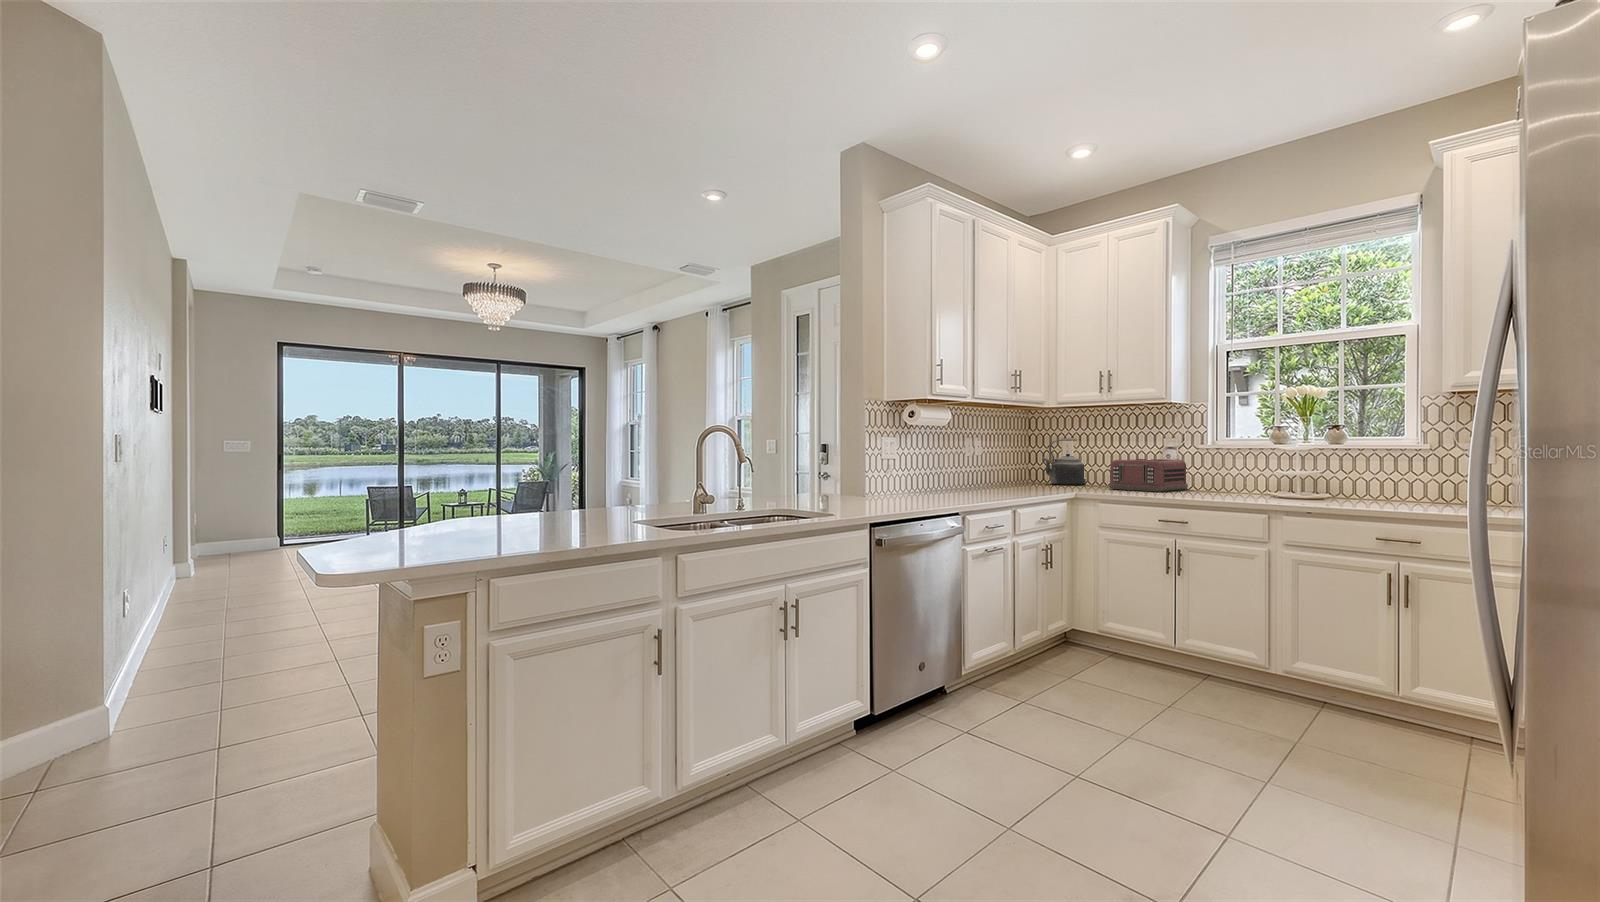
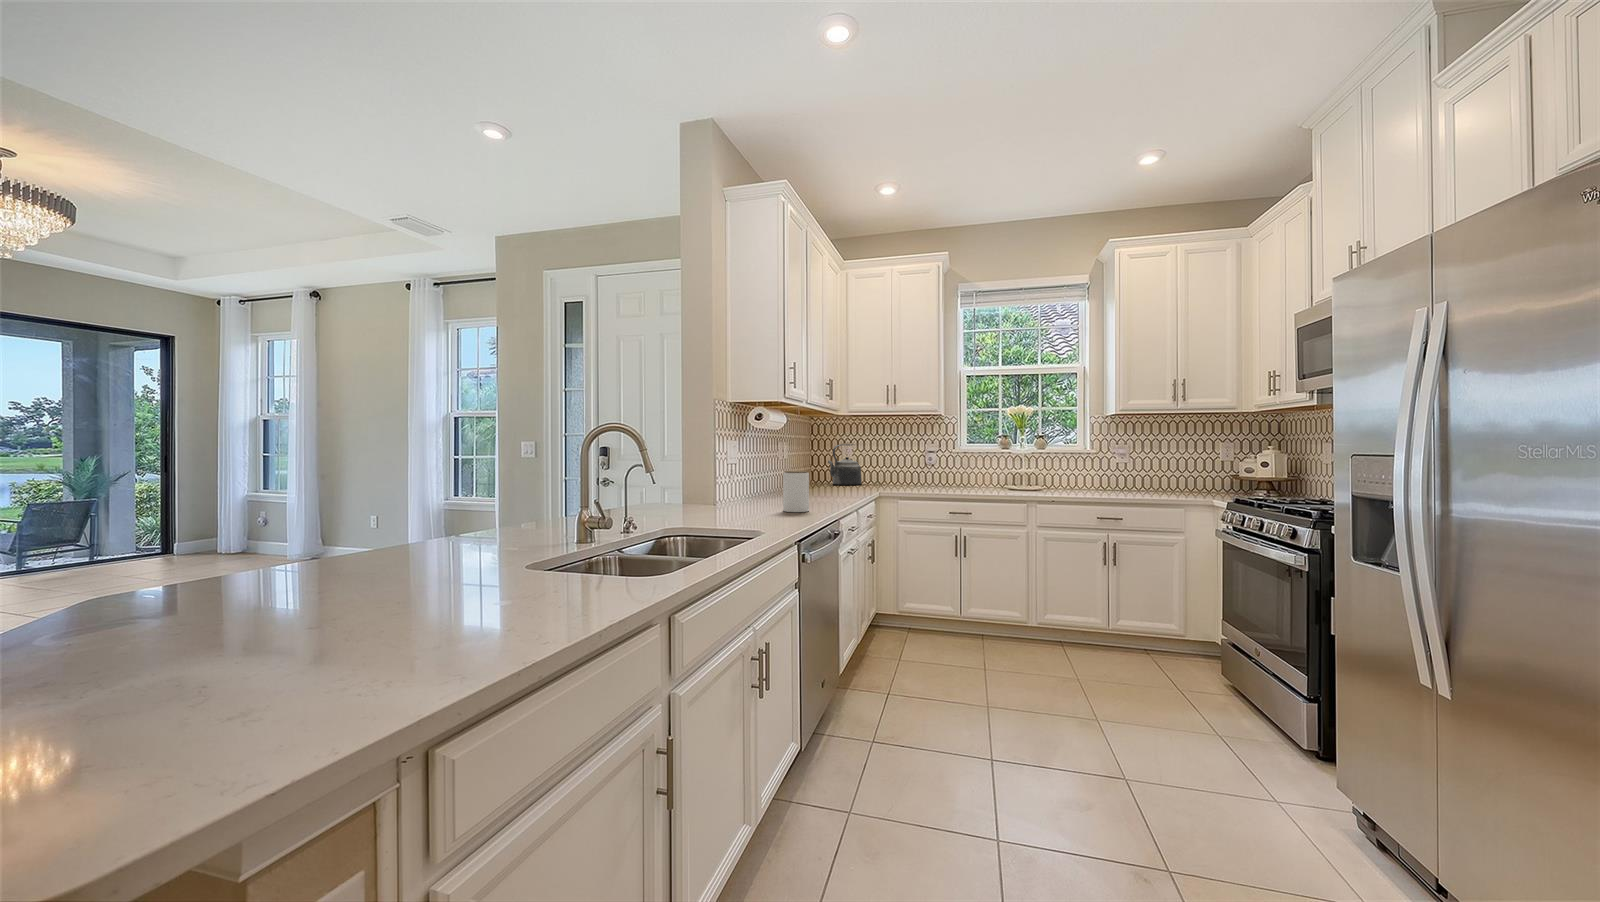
toaster: present [1109,459,1188,492] -> none [892,462,945,489]
jar: none [912,465,938,505] -> present [783,471,809,512]

